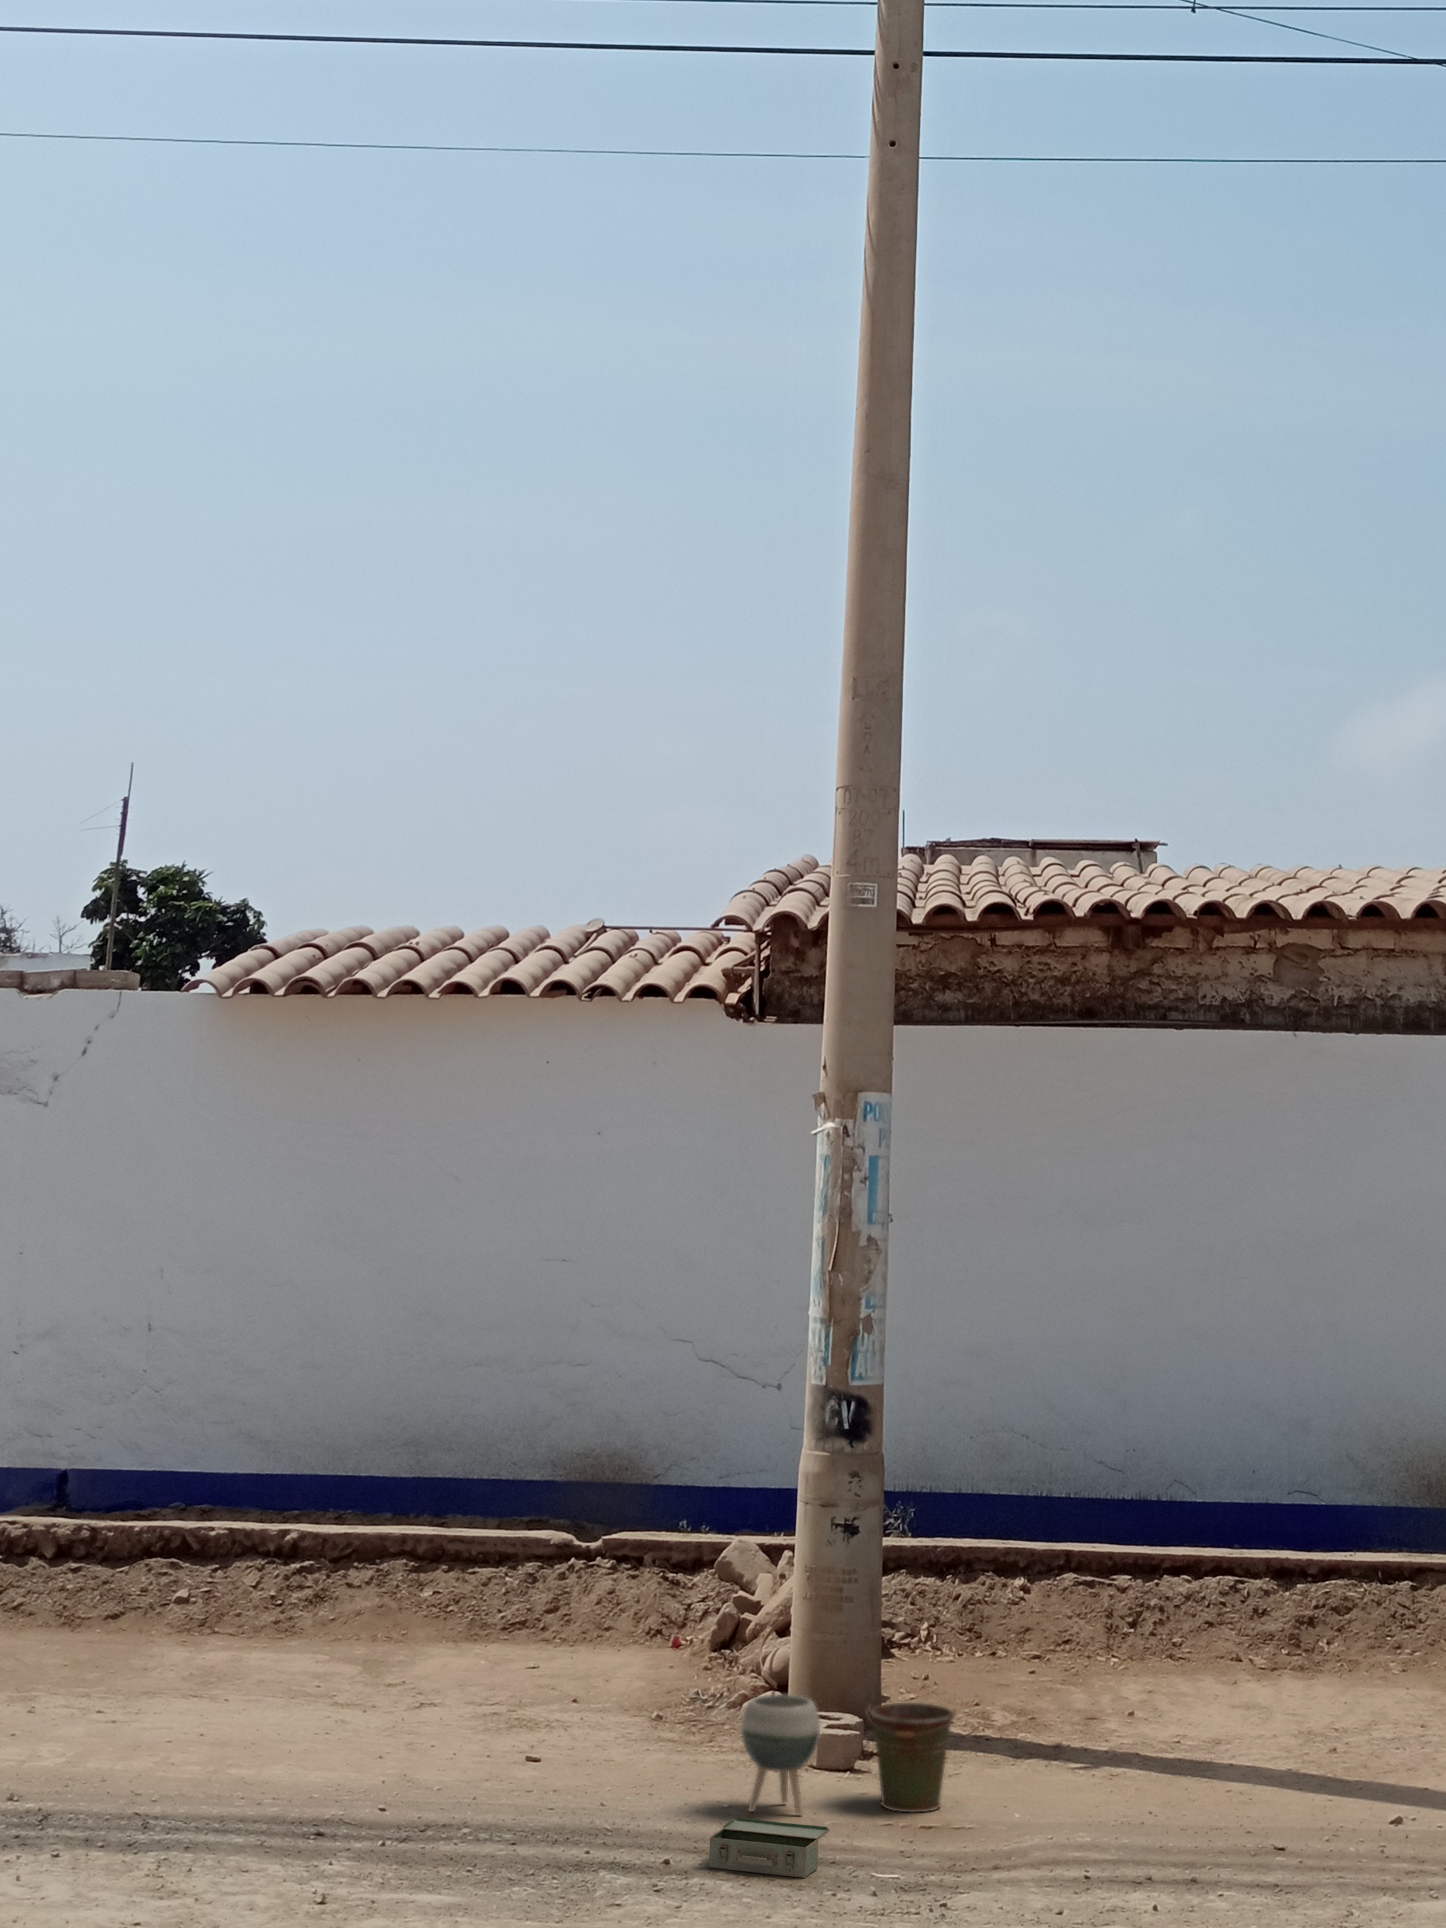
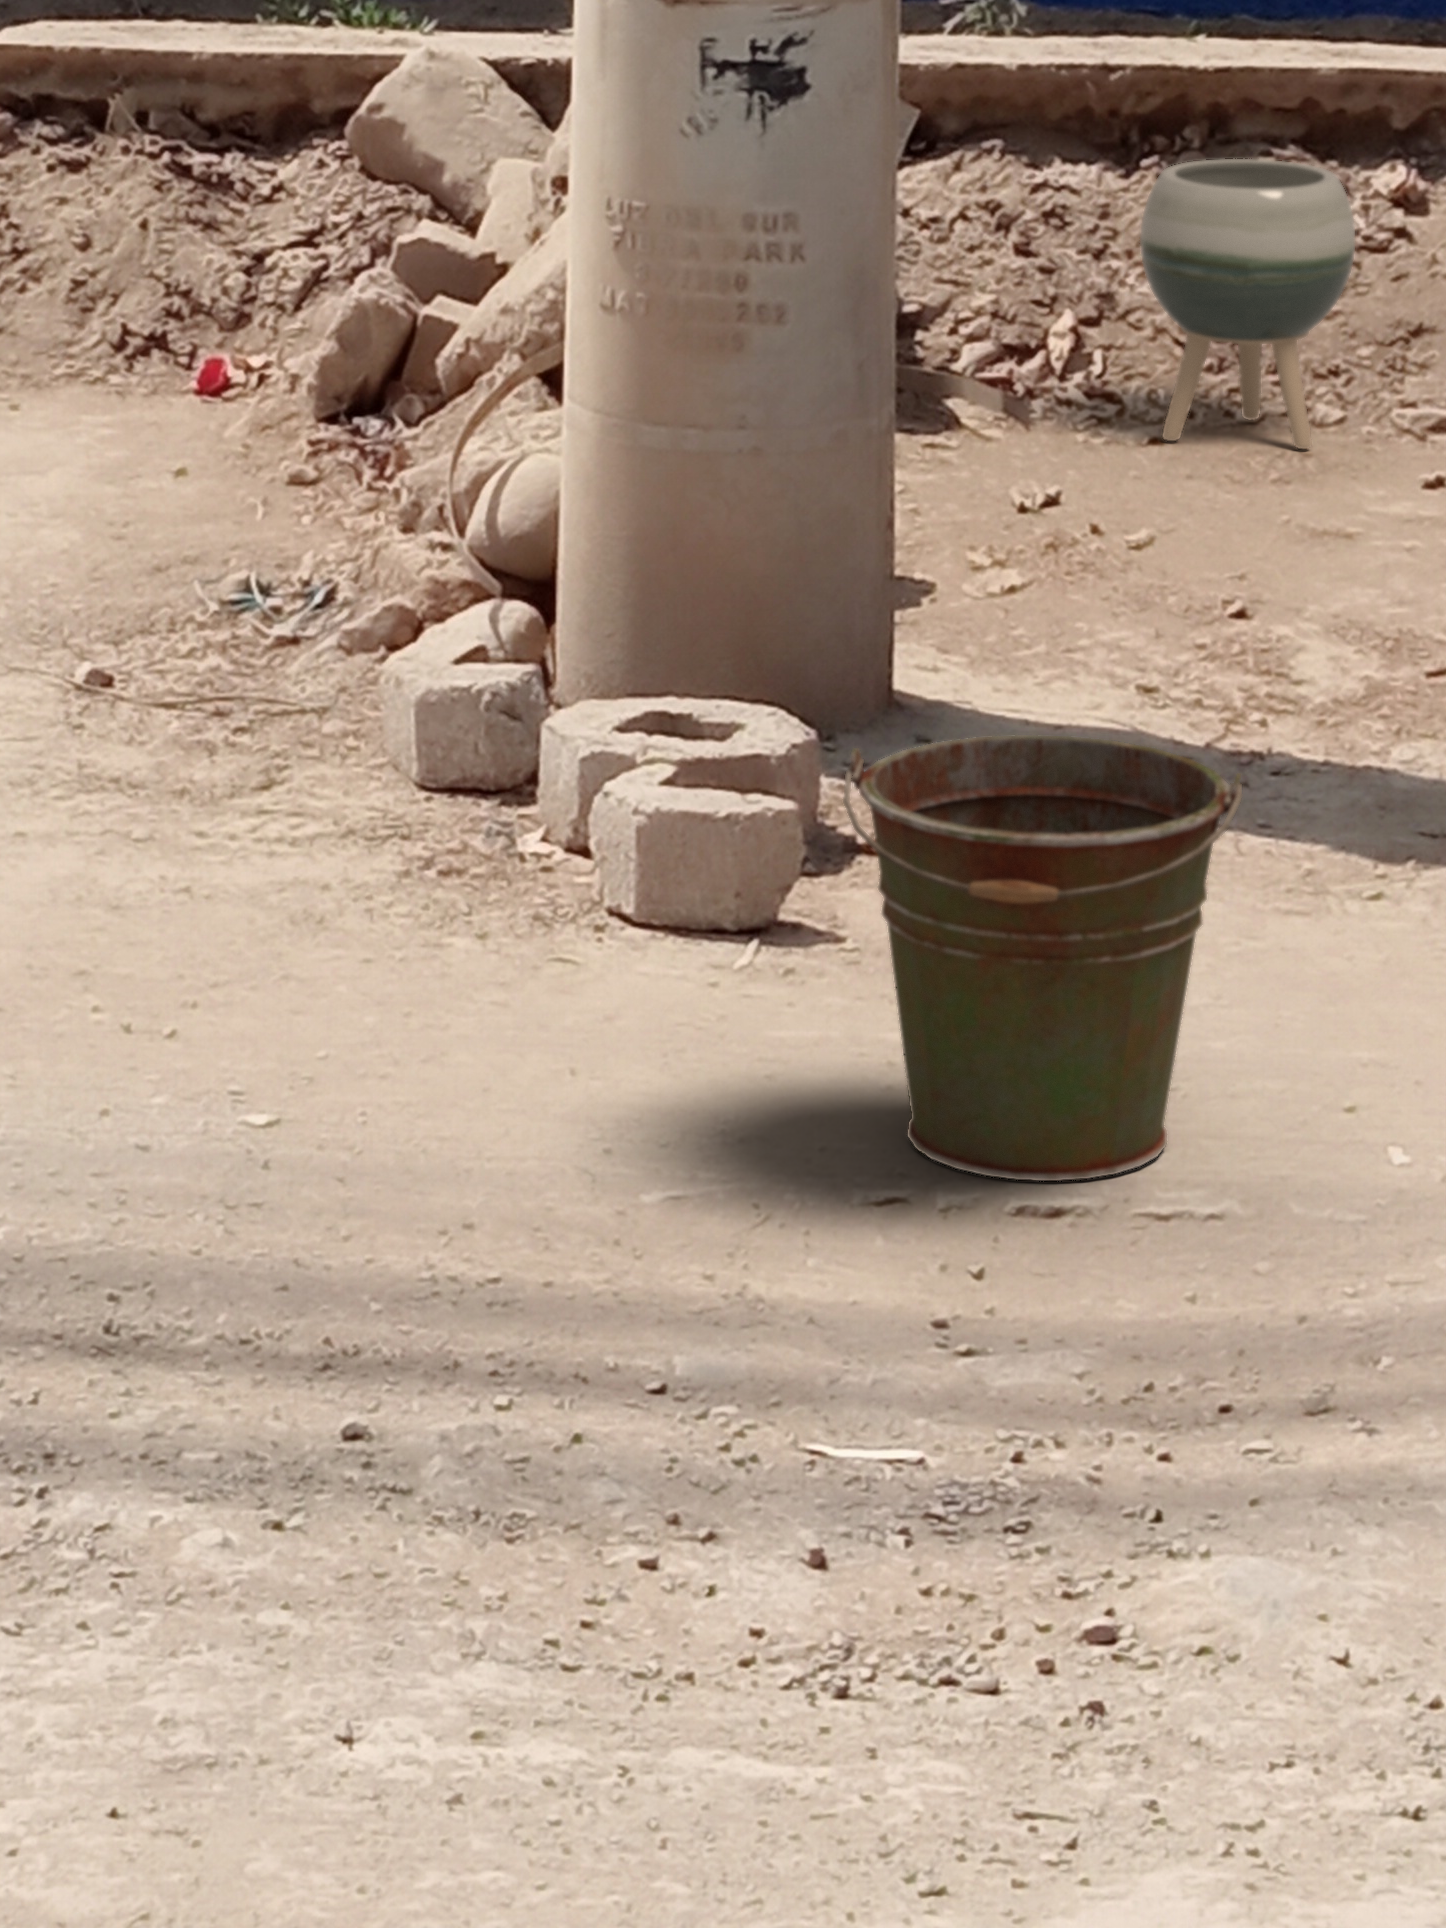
planter: present [741,1695,820,1815] -> present [1140,159,1355,449]
toolbox: present [709,1818,830,1878] -> none [75,1316,661,1646]

